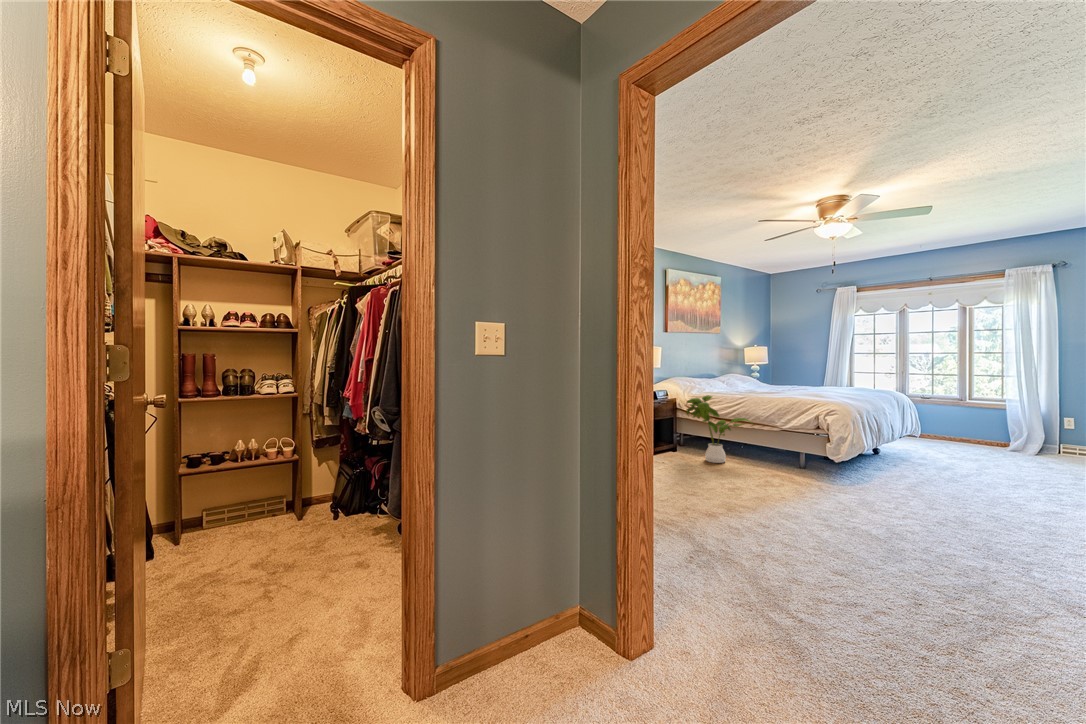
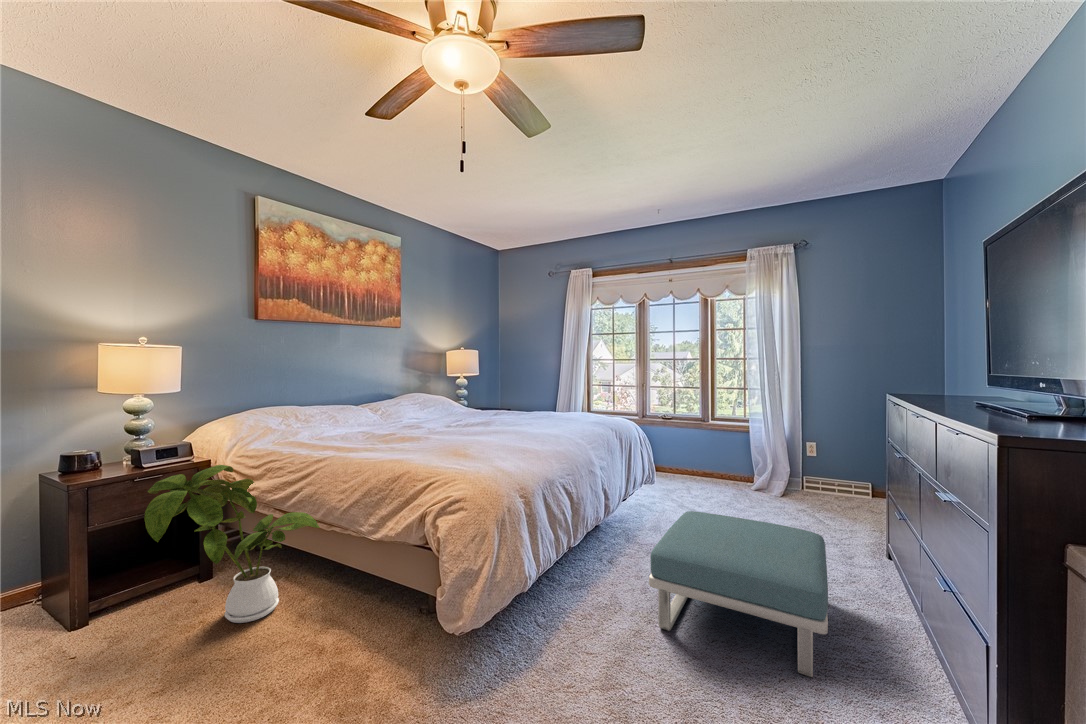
footstool: none [933,438,1053,497] -> present [649,511,828,677]

